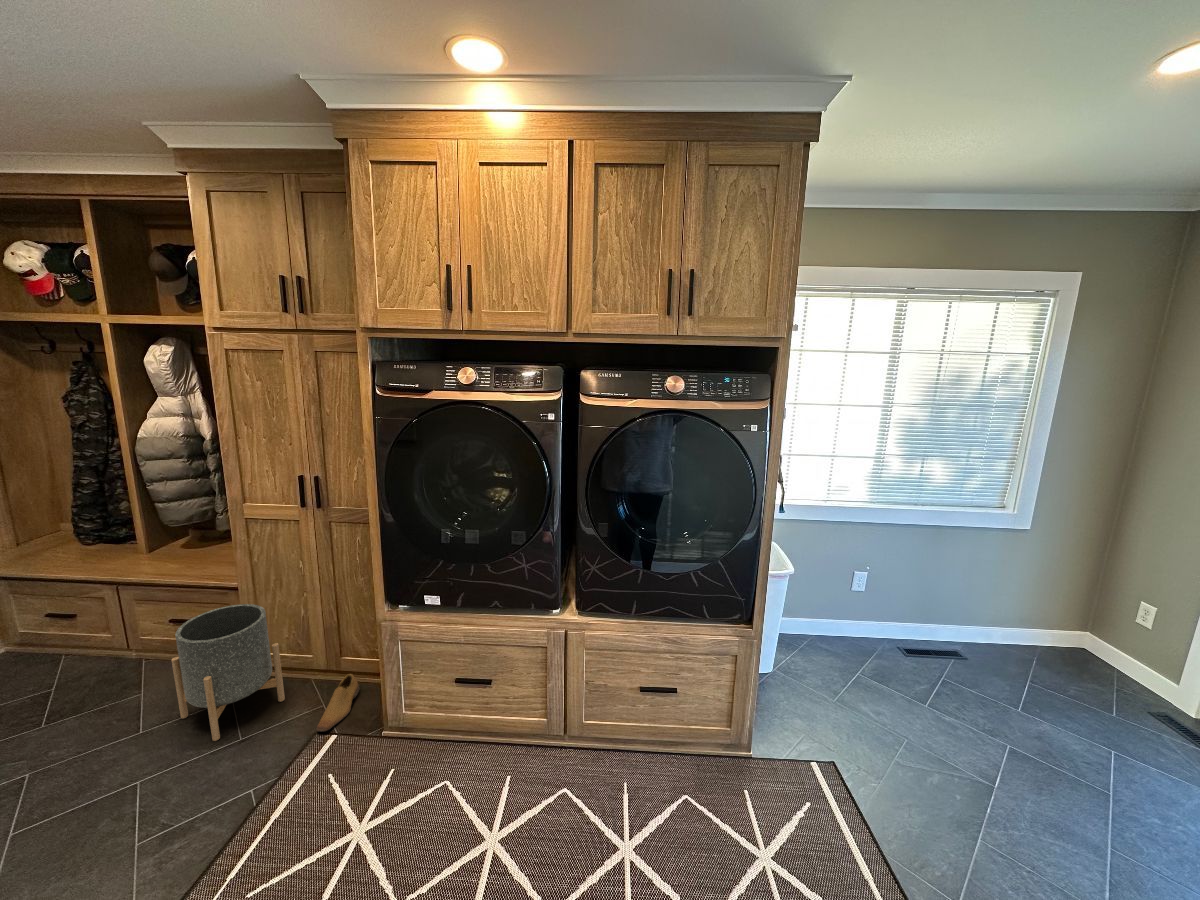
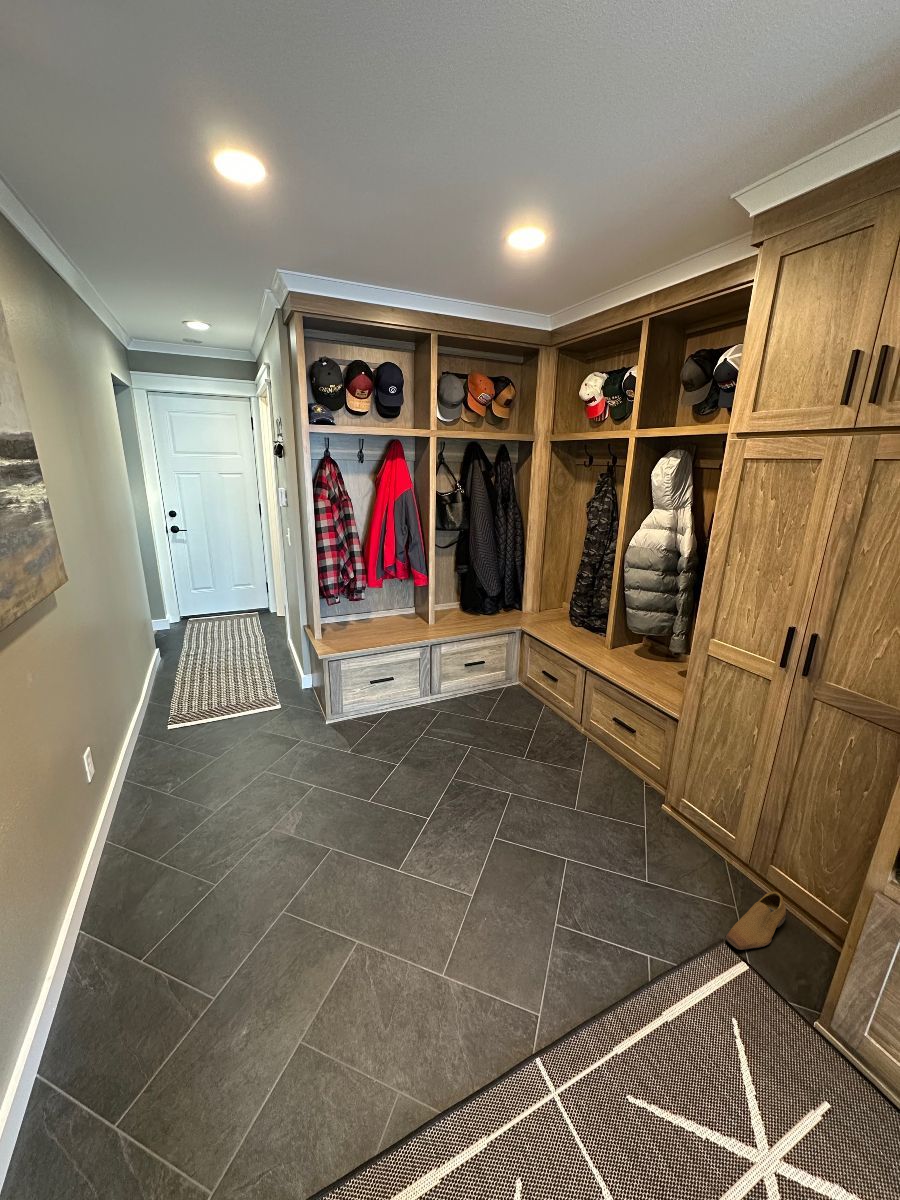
planter: present [171,604,285,741] -> none [604,733,706,865]

